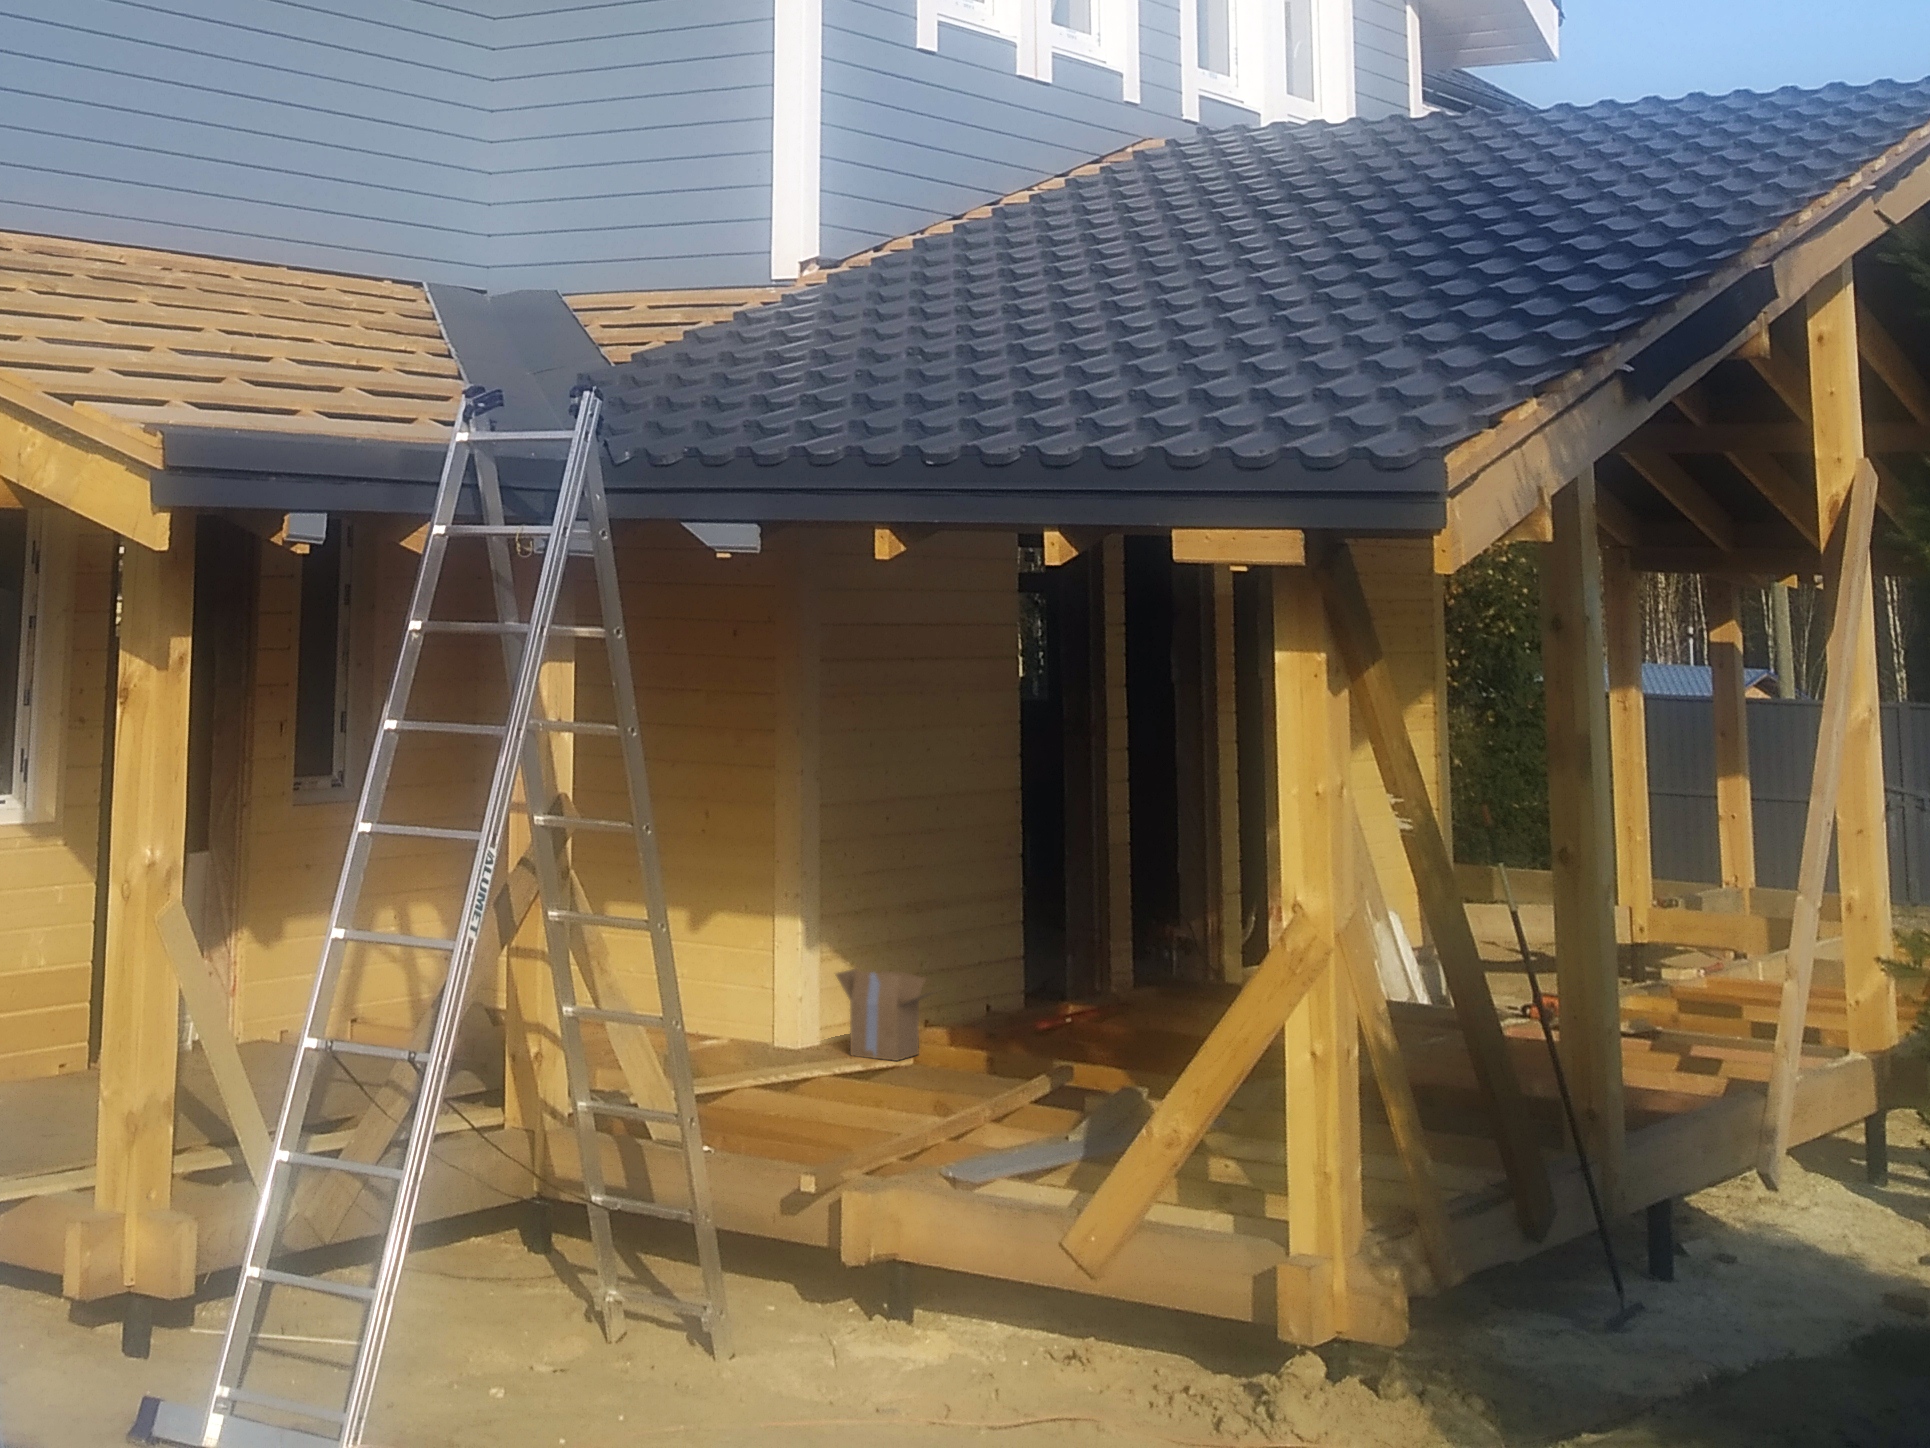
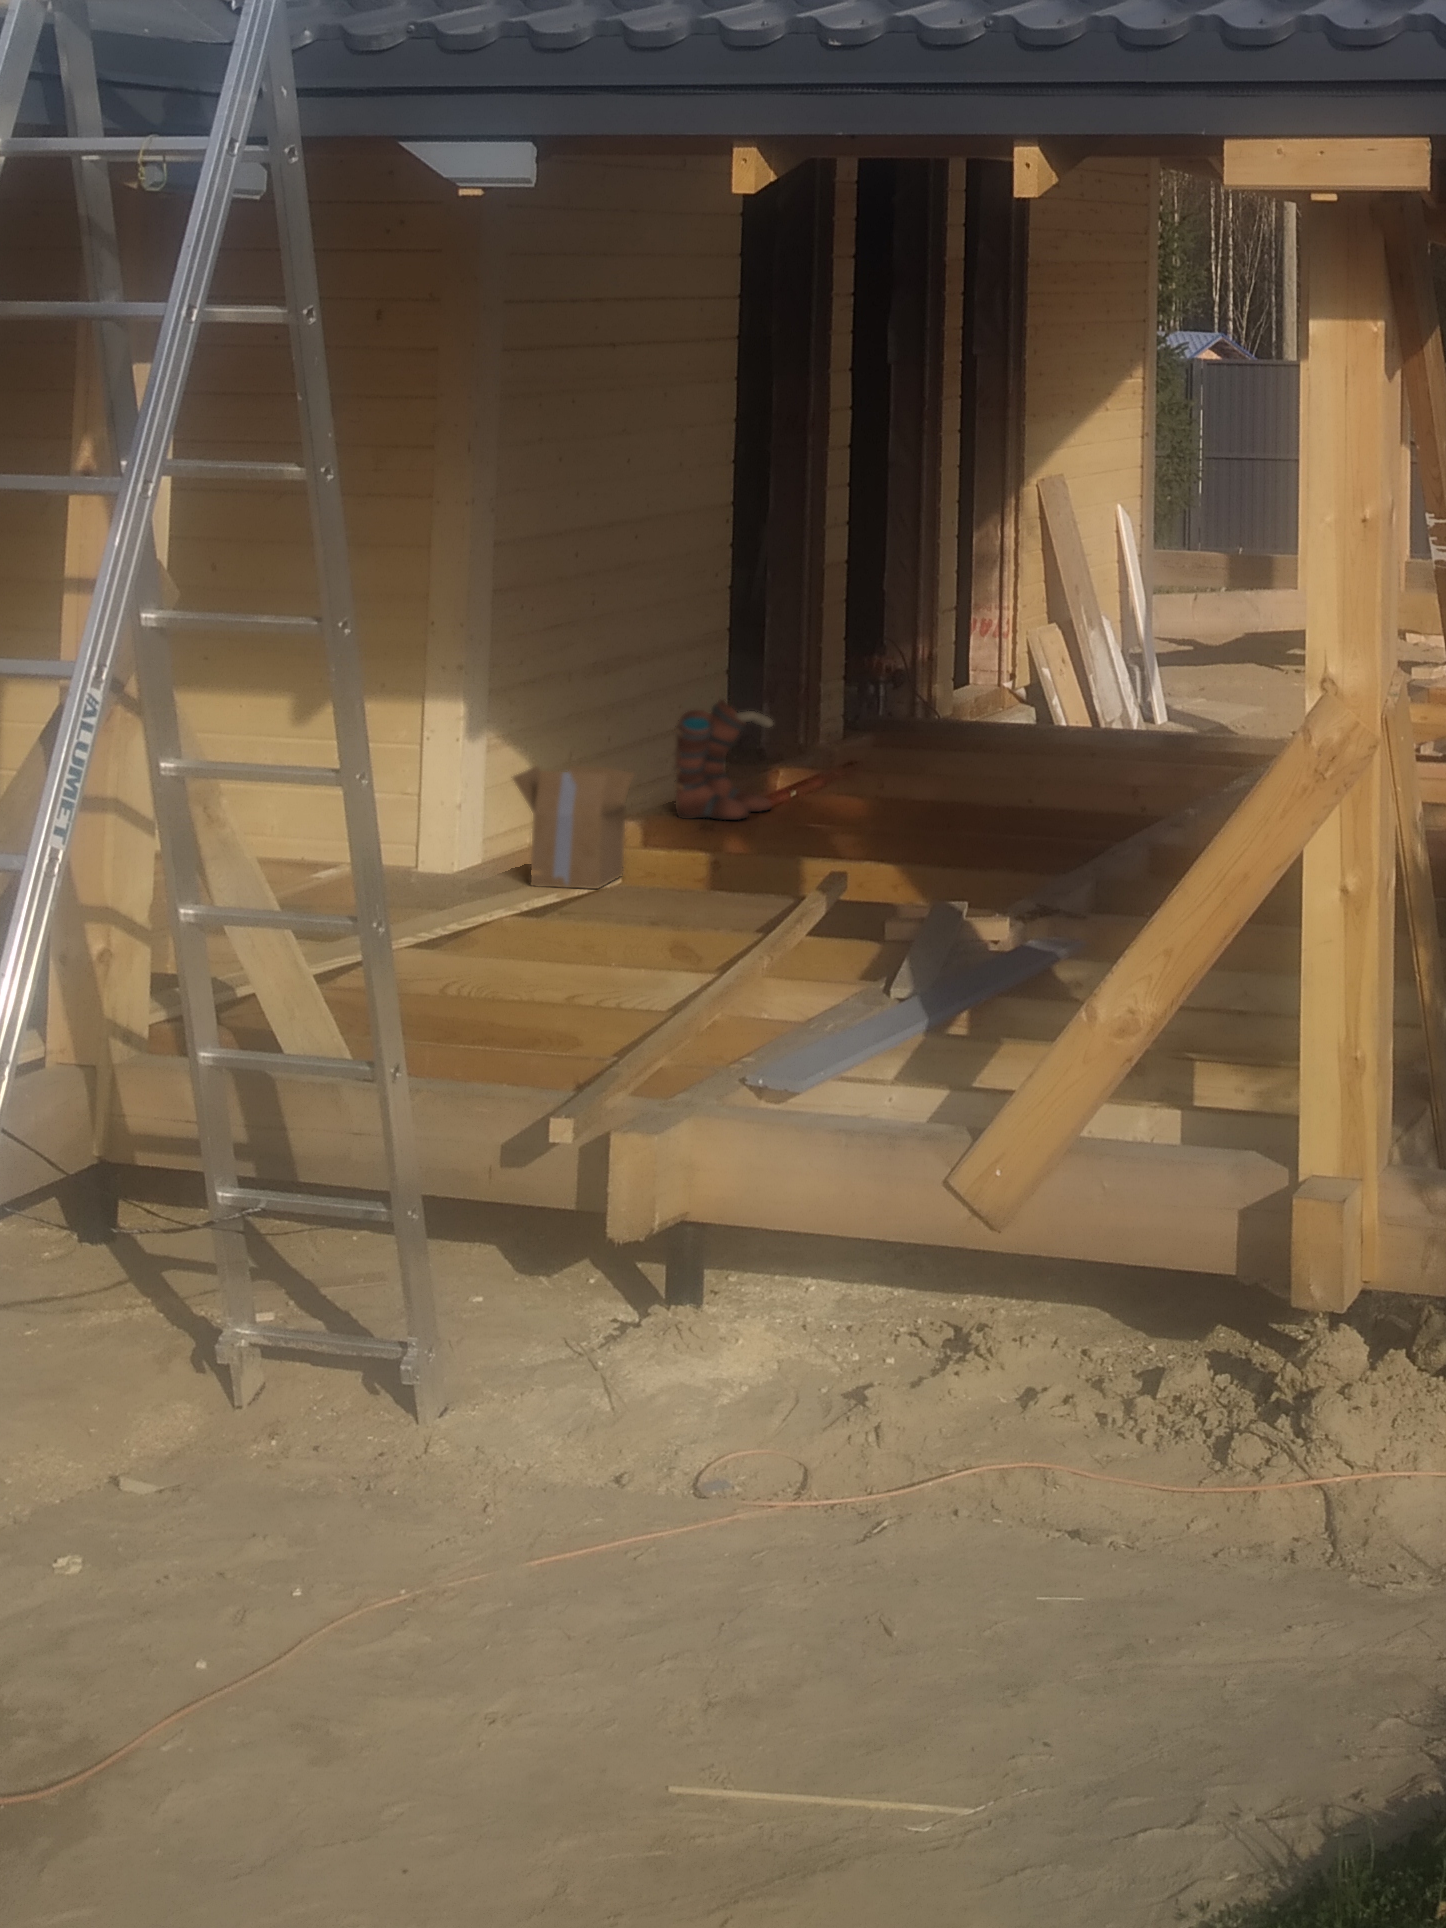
boots: none [974,934,1053,1027] -> present [672,700,773,820]

